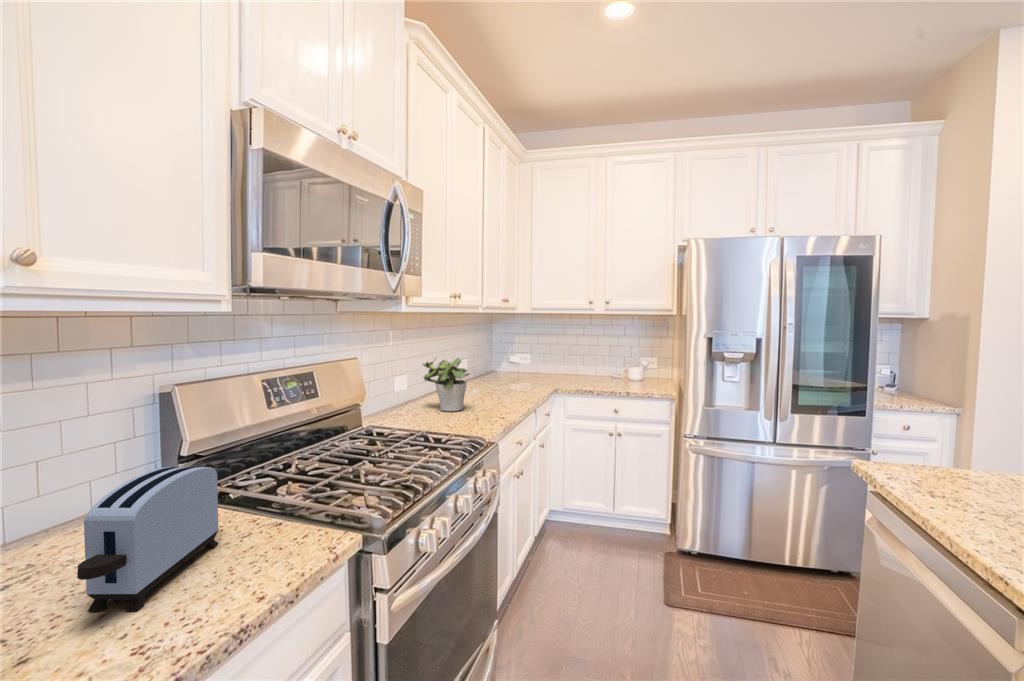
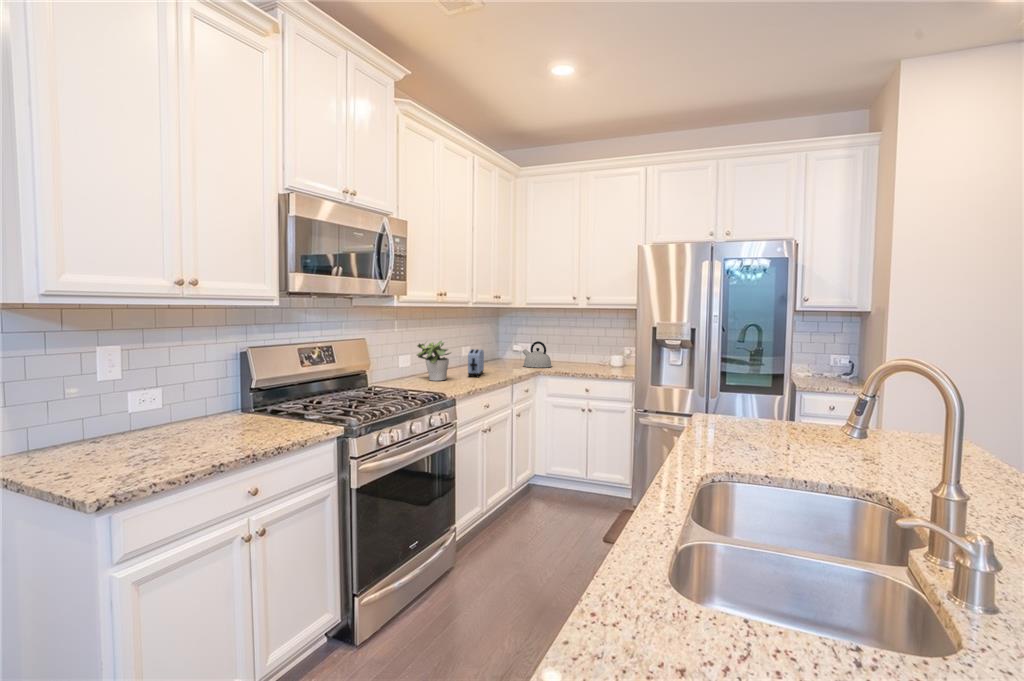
kettle: none [532,353,568,385] -> present [522,341,552,368]
toaster: present [77,467,218,612] -> present [468,349,484,377]

